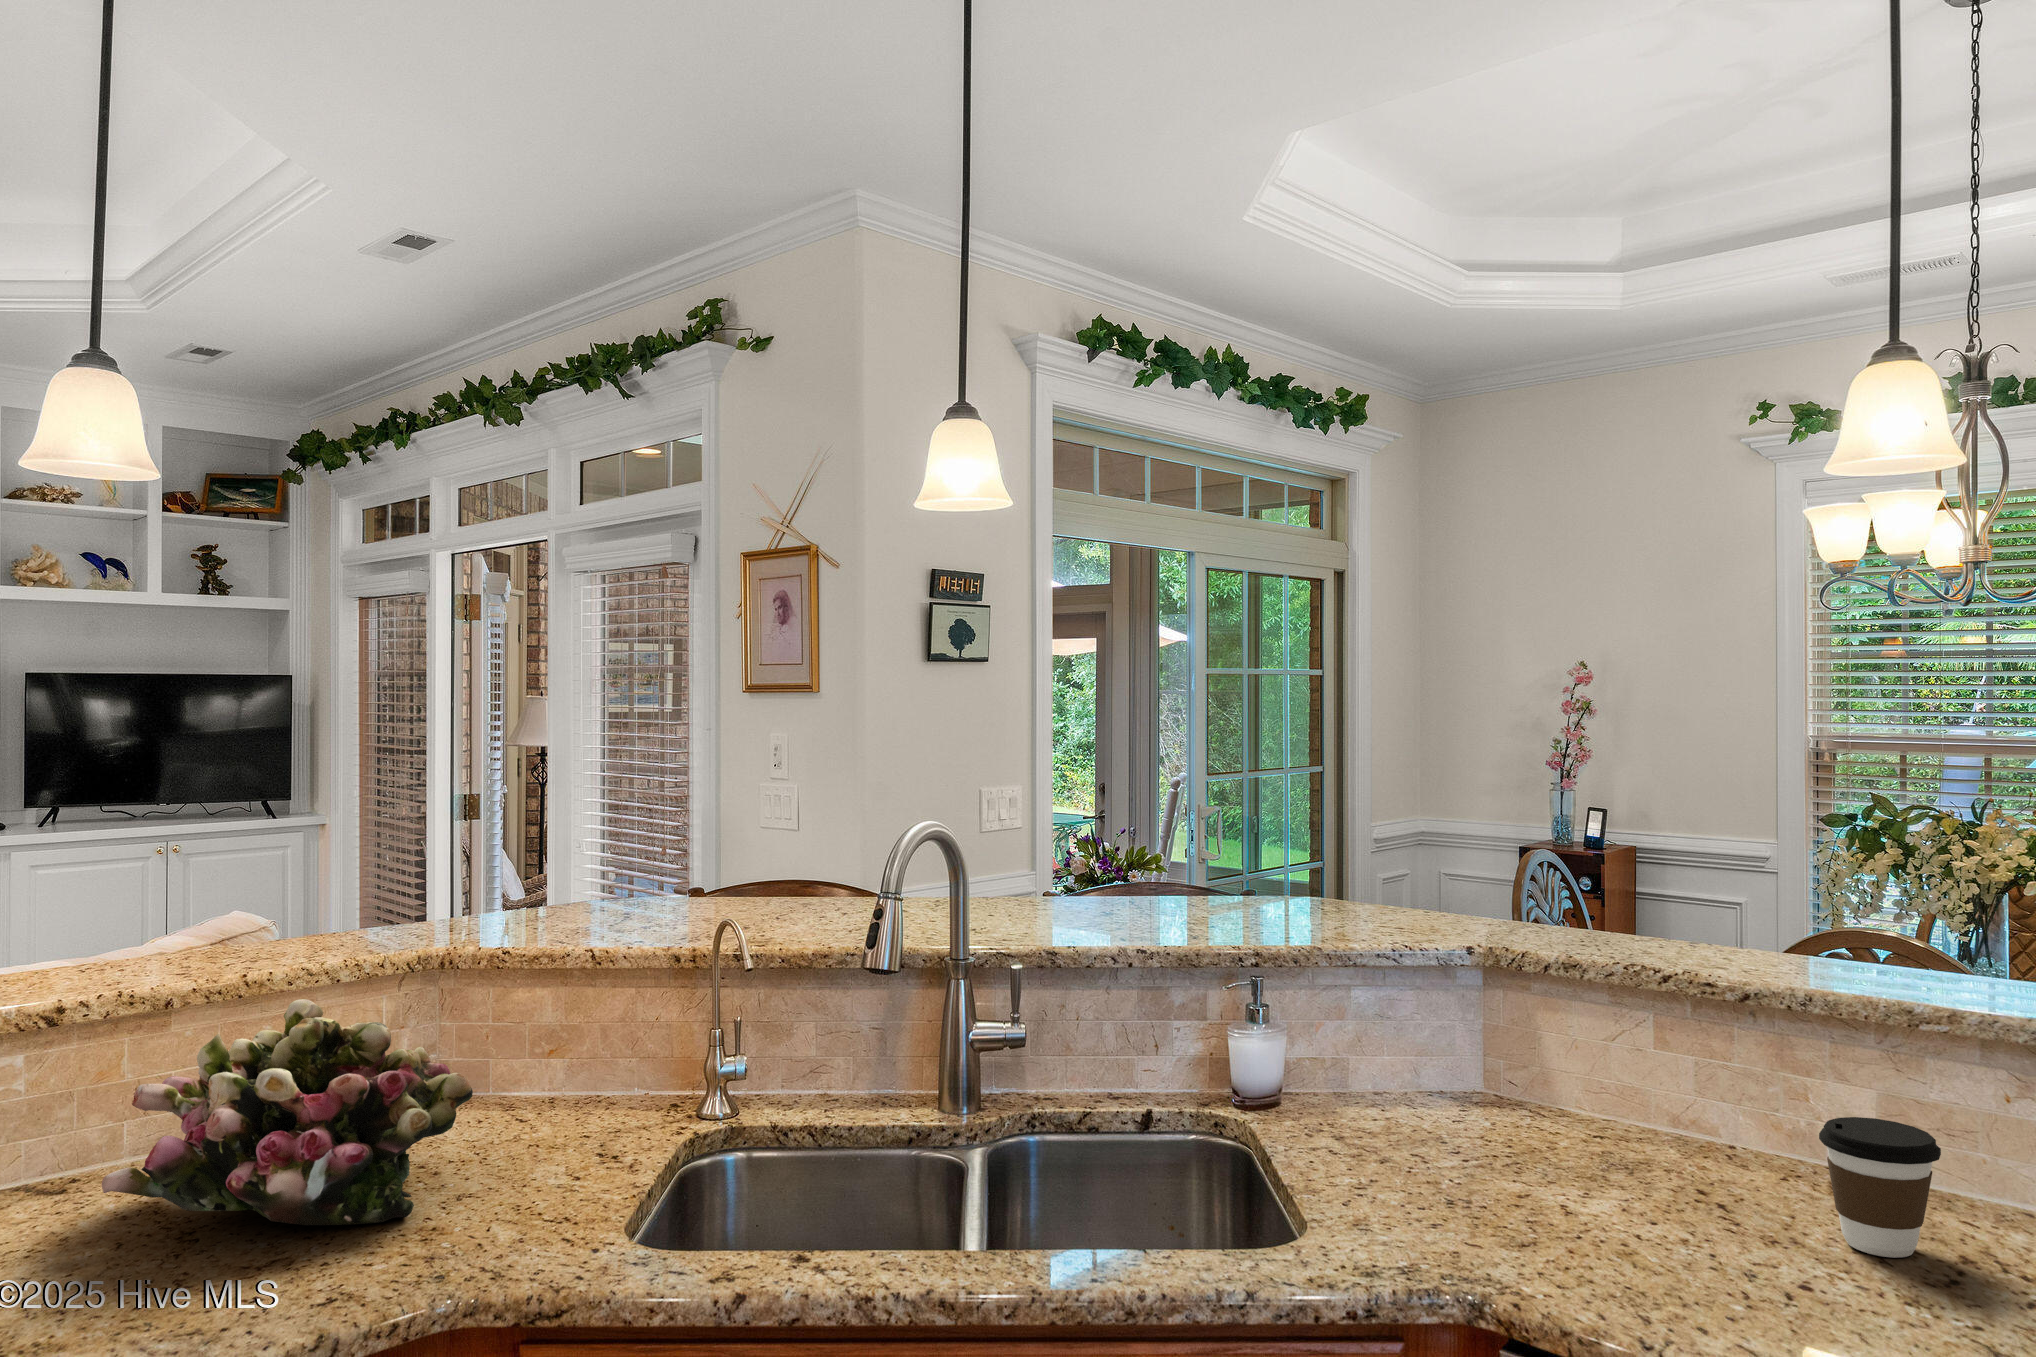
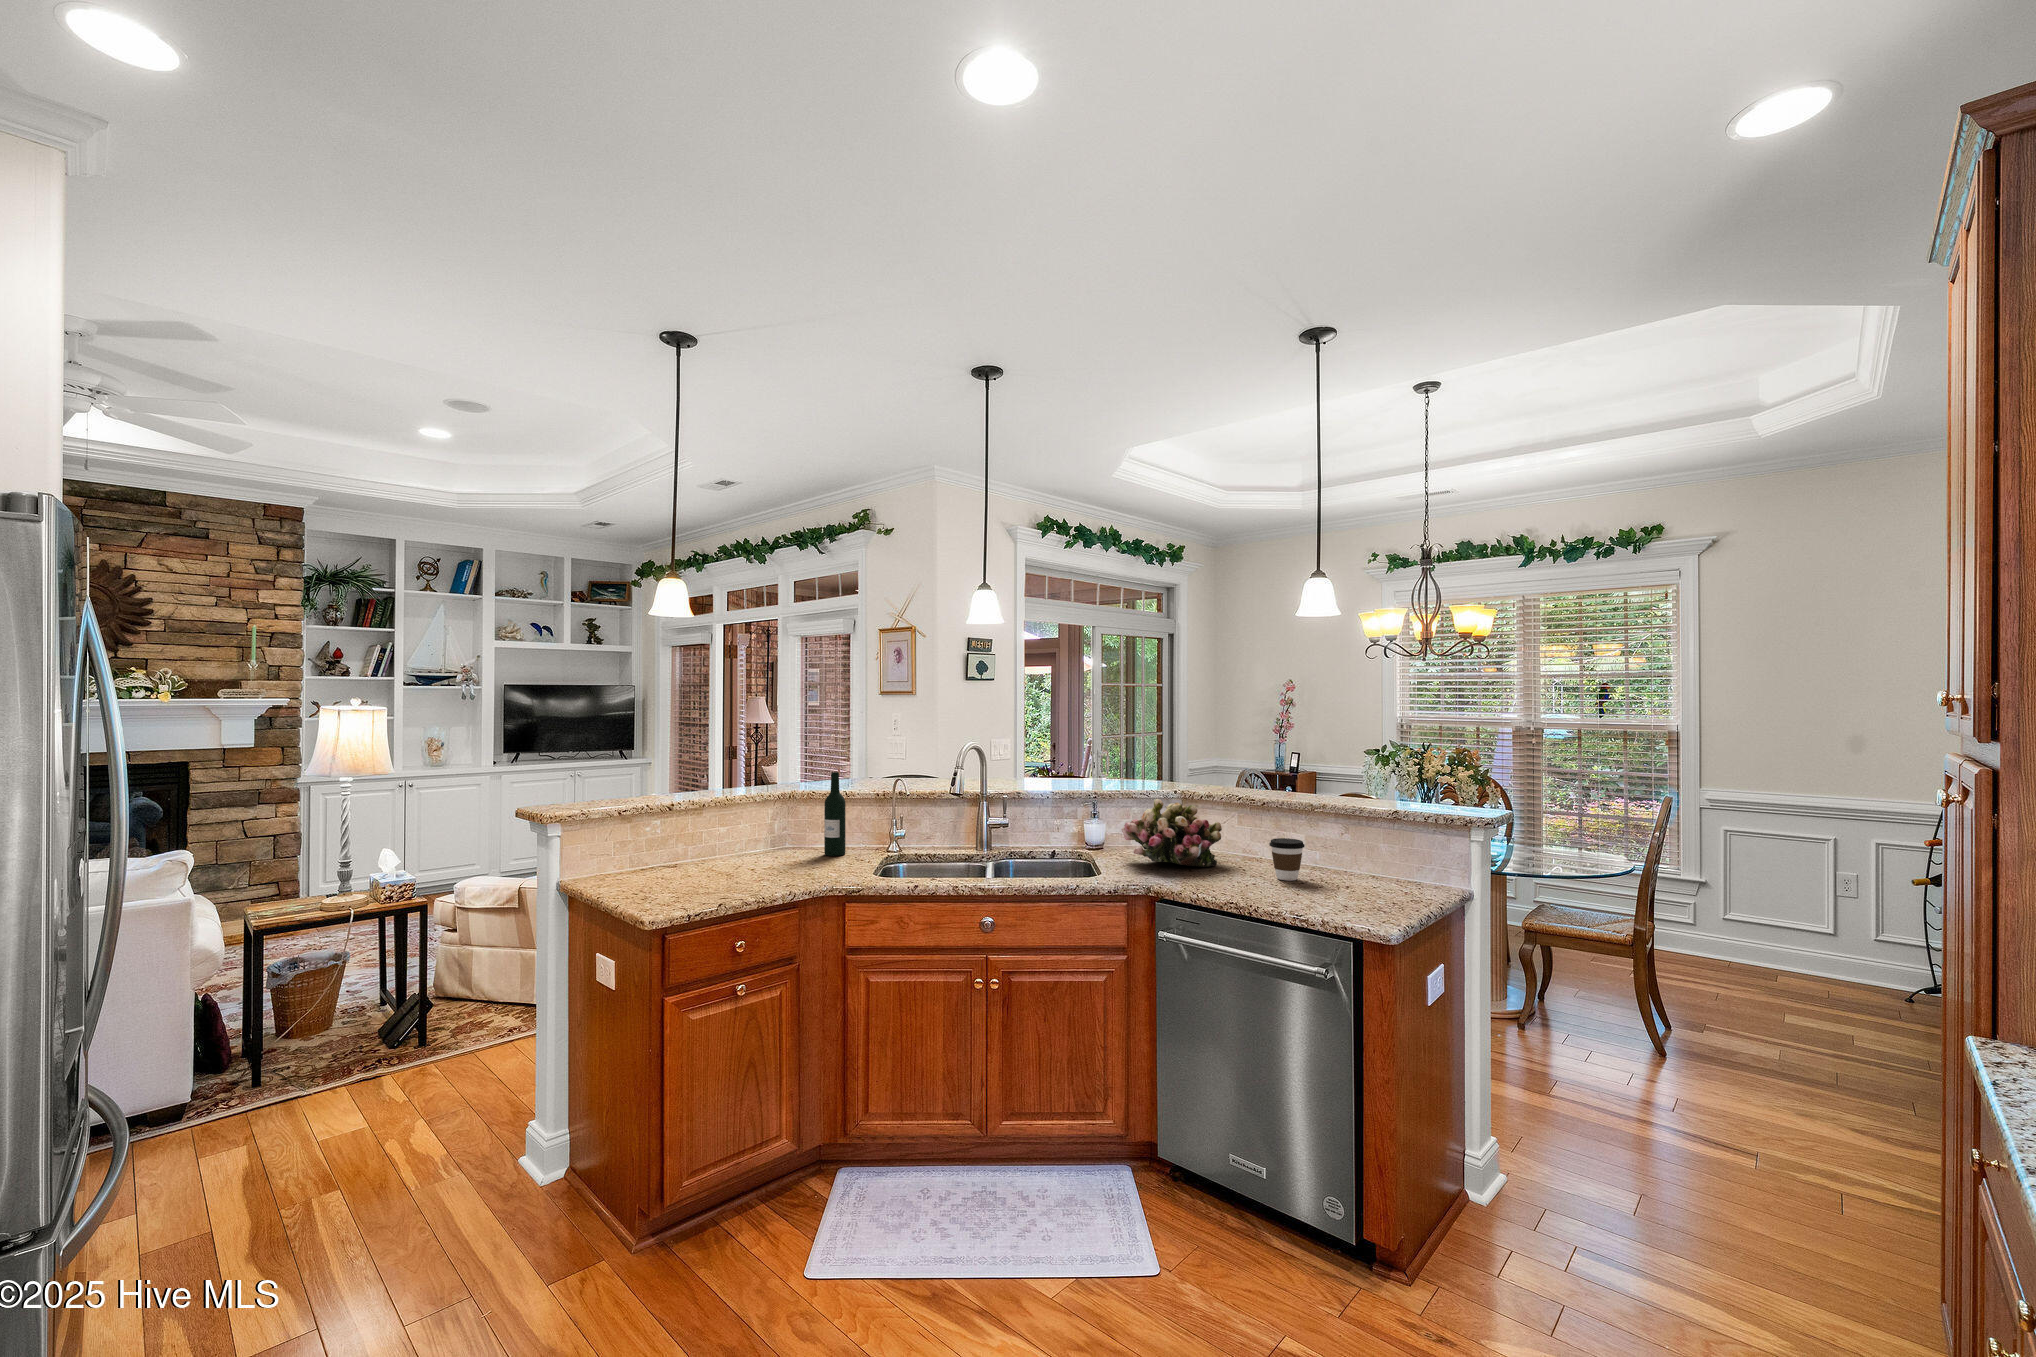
wine bottle: none [527,898,586,1128] -> present [824,772,846,856]
flower arrangement: present [102,999,473,1225] -> present [1121,799,1222,867]

